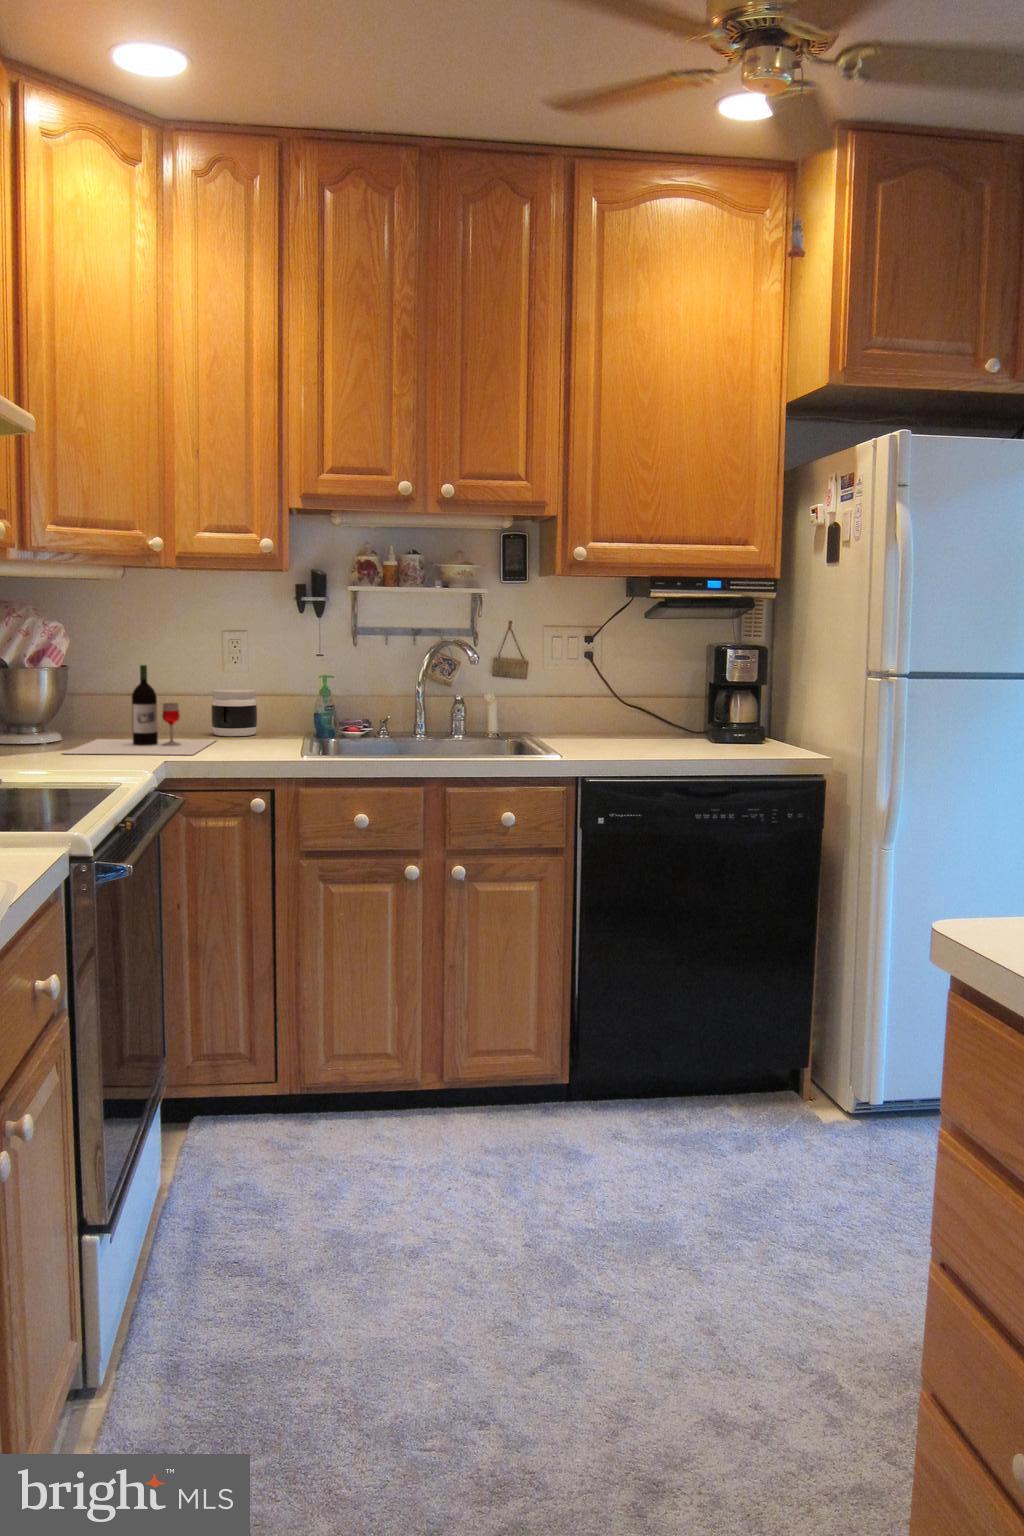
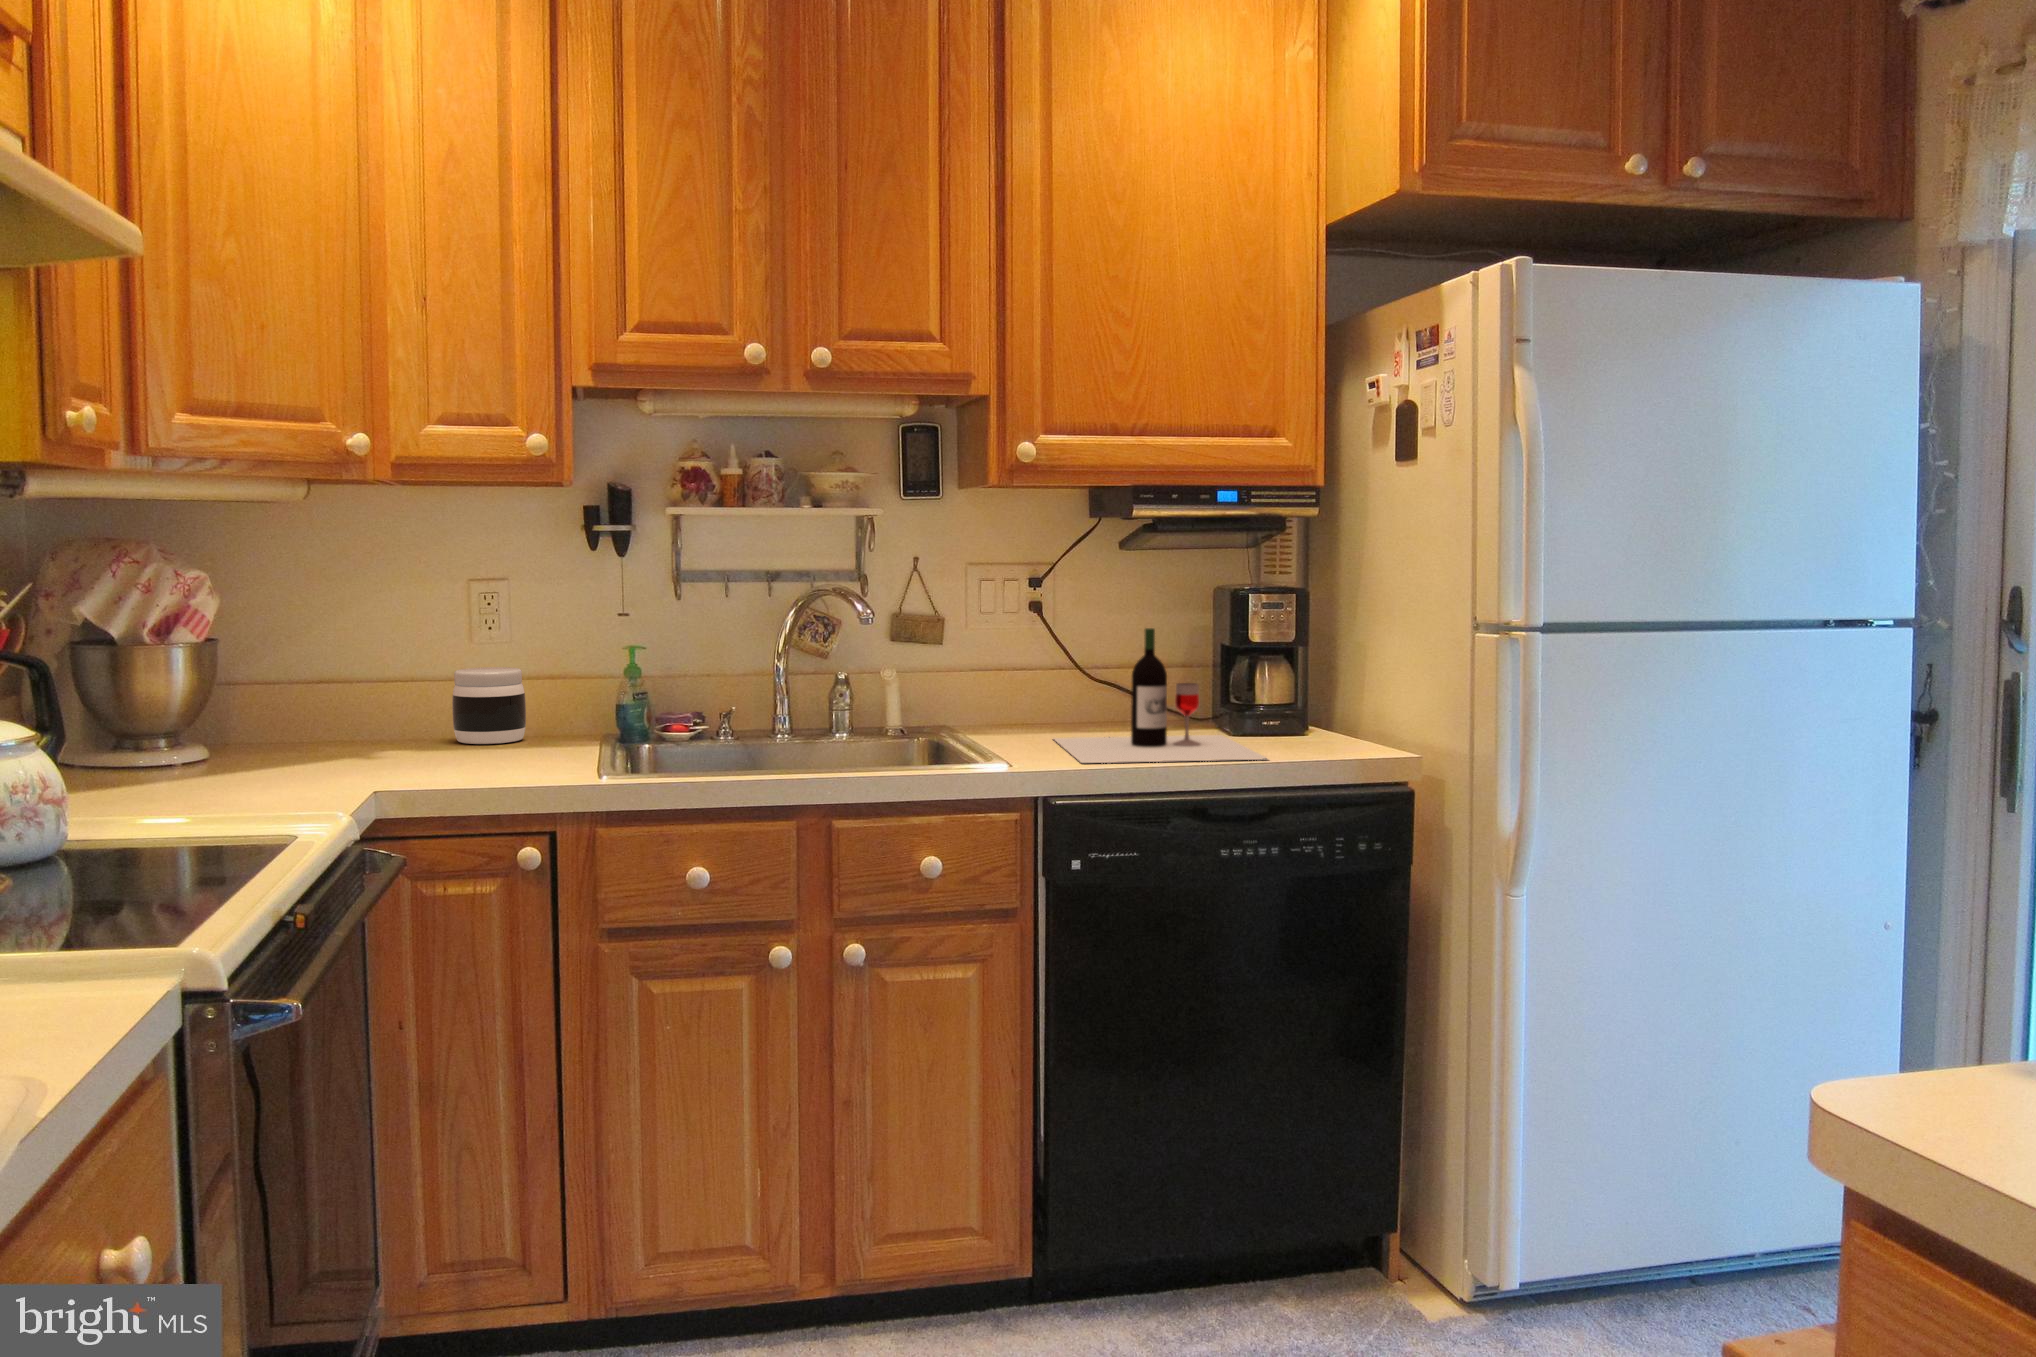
wine bottle: present [64,665,215,755] -> present [1054,628,1266,763]

